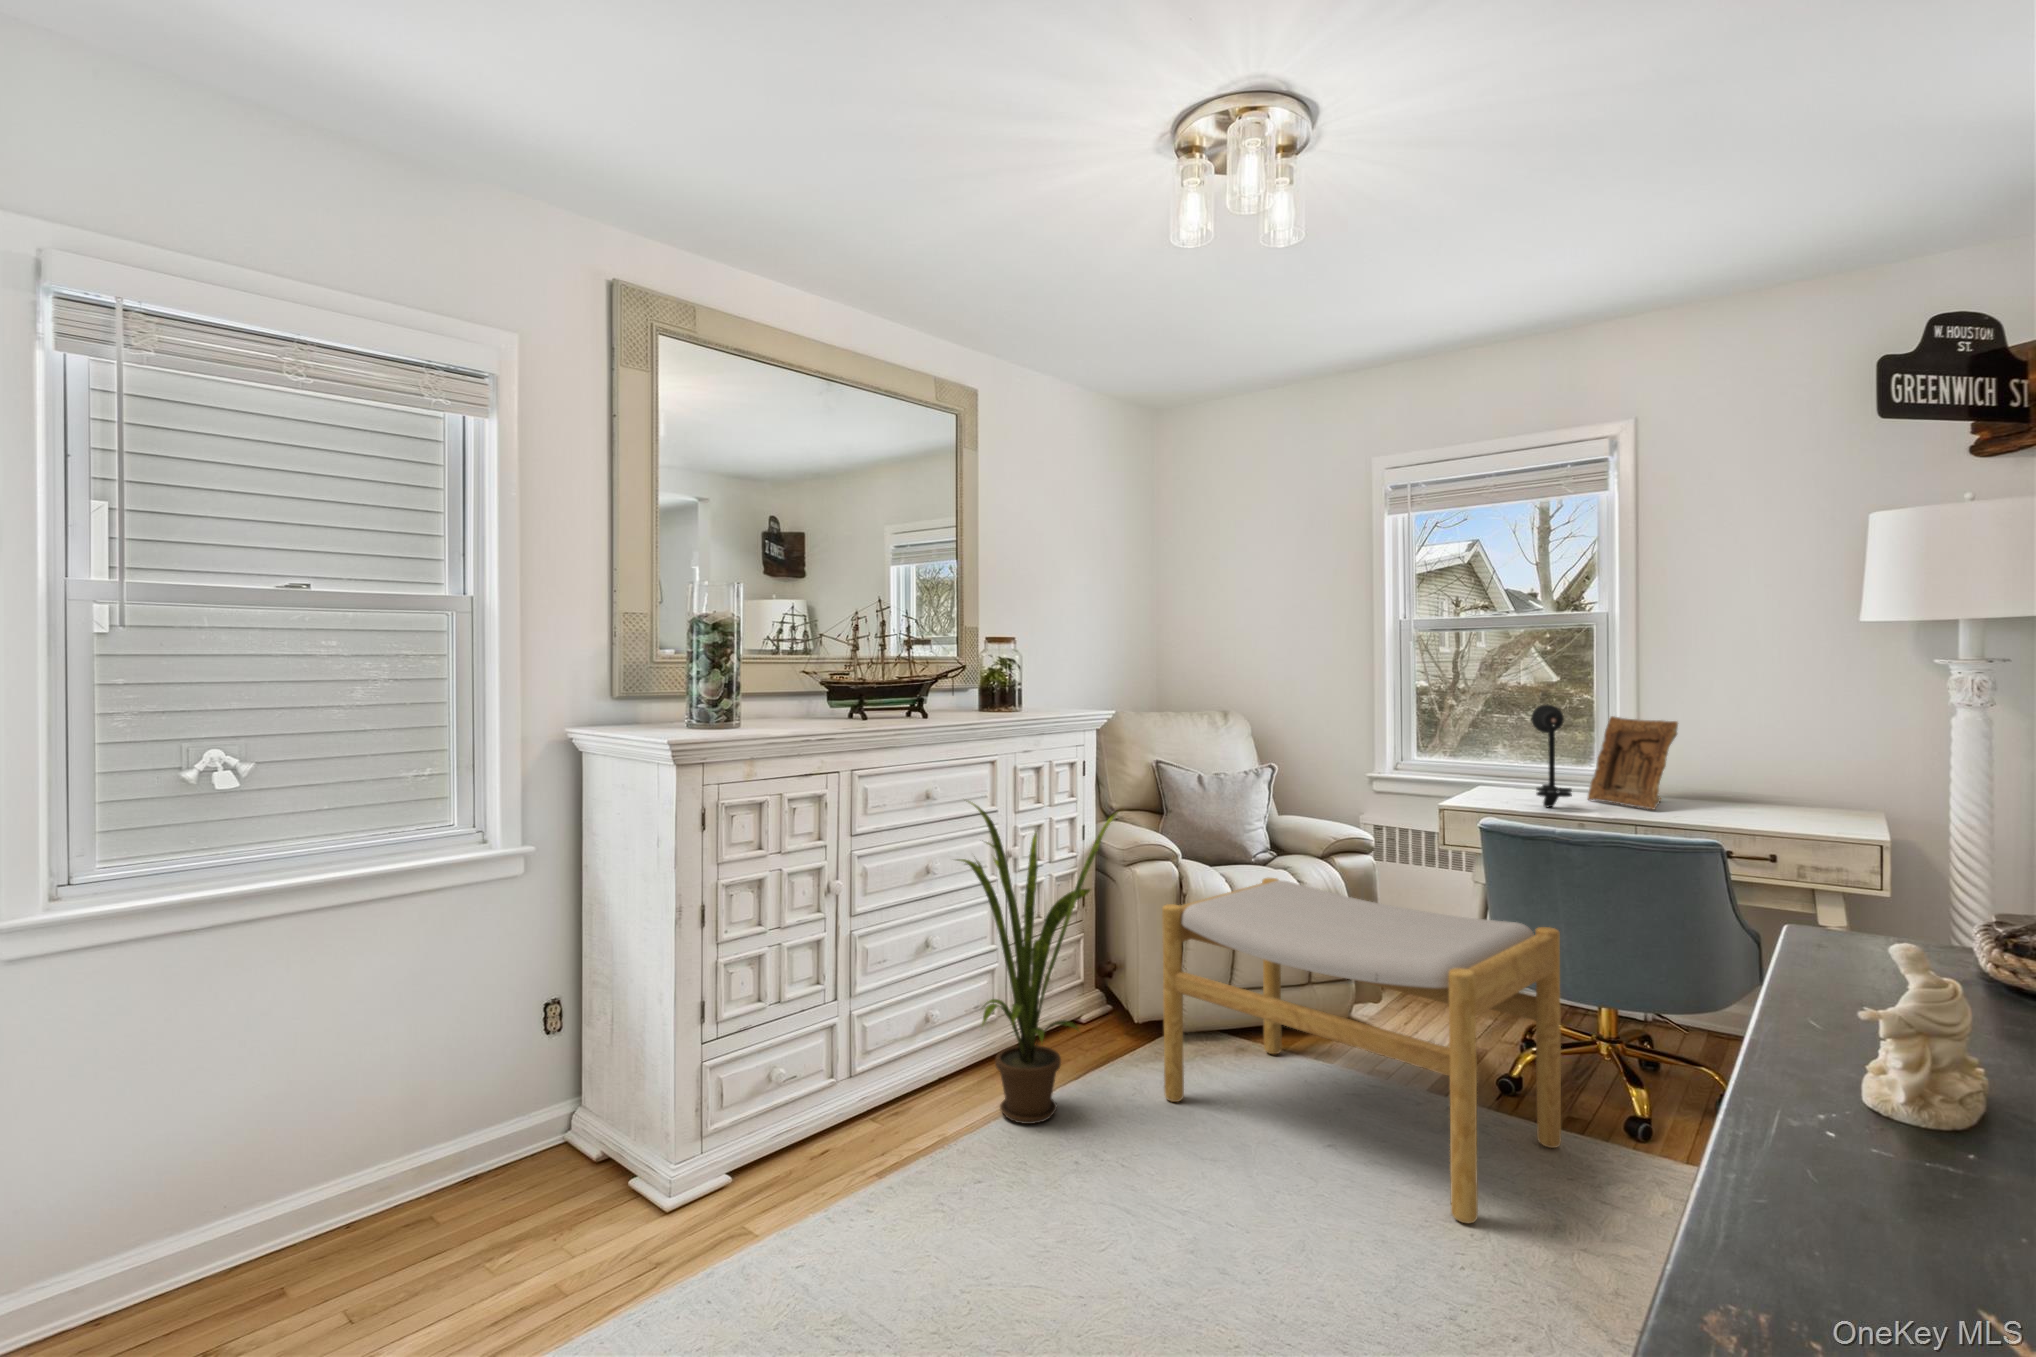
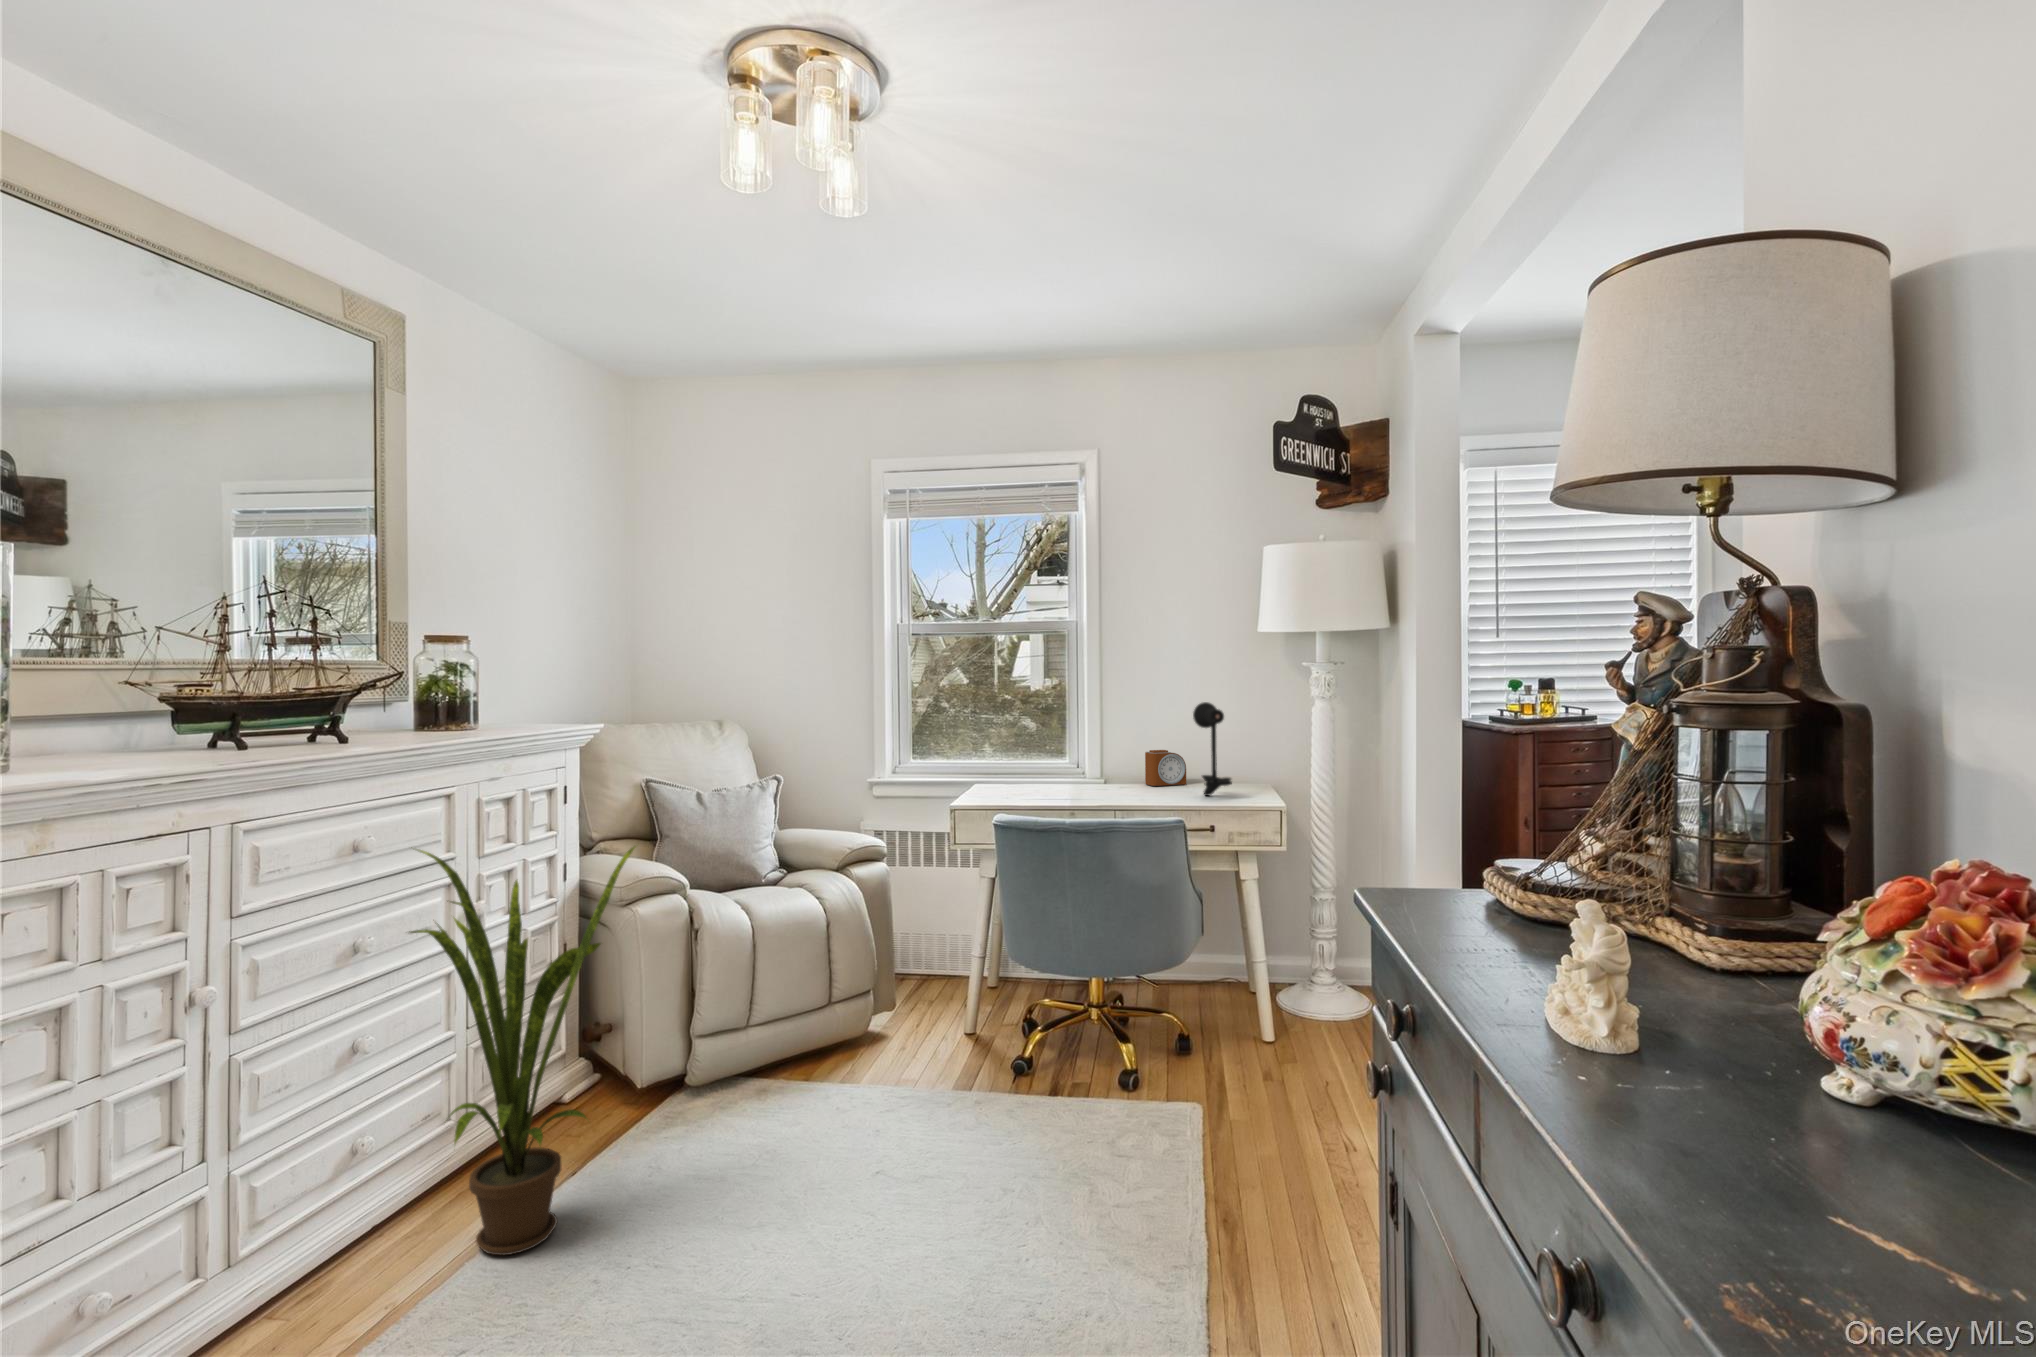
desk lamp: present [1531,705,1572,807] -> present [1193,702,1232,796]
picture frame: present [1587,716,1678,809] -> none [1068,715,1137,797]
alarm clock: none [1697,759,1756,802] -> present [1145,750,1186,786]
footstool: present [1162,878,1561,1223] -> none [686,899,1078,1221]

